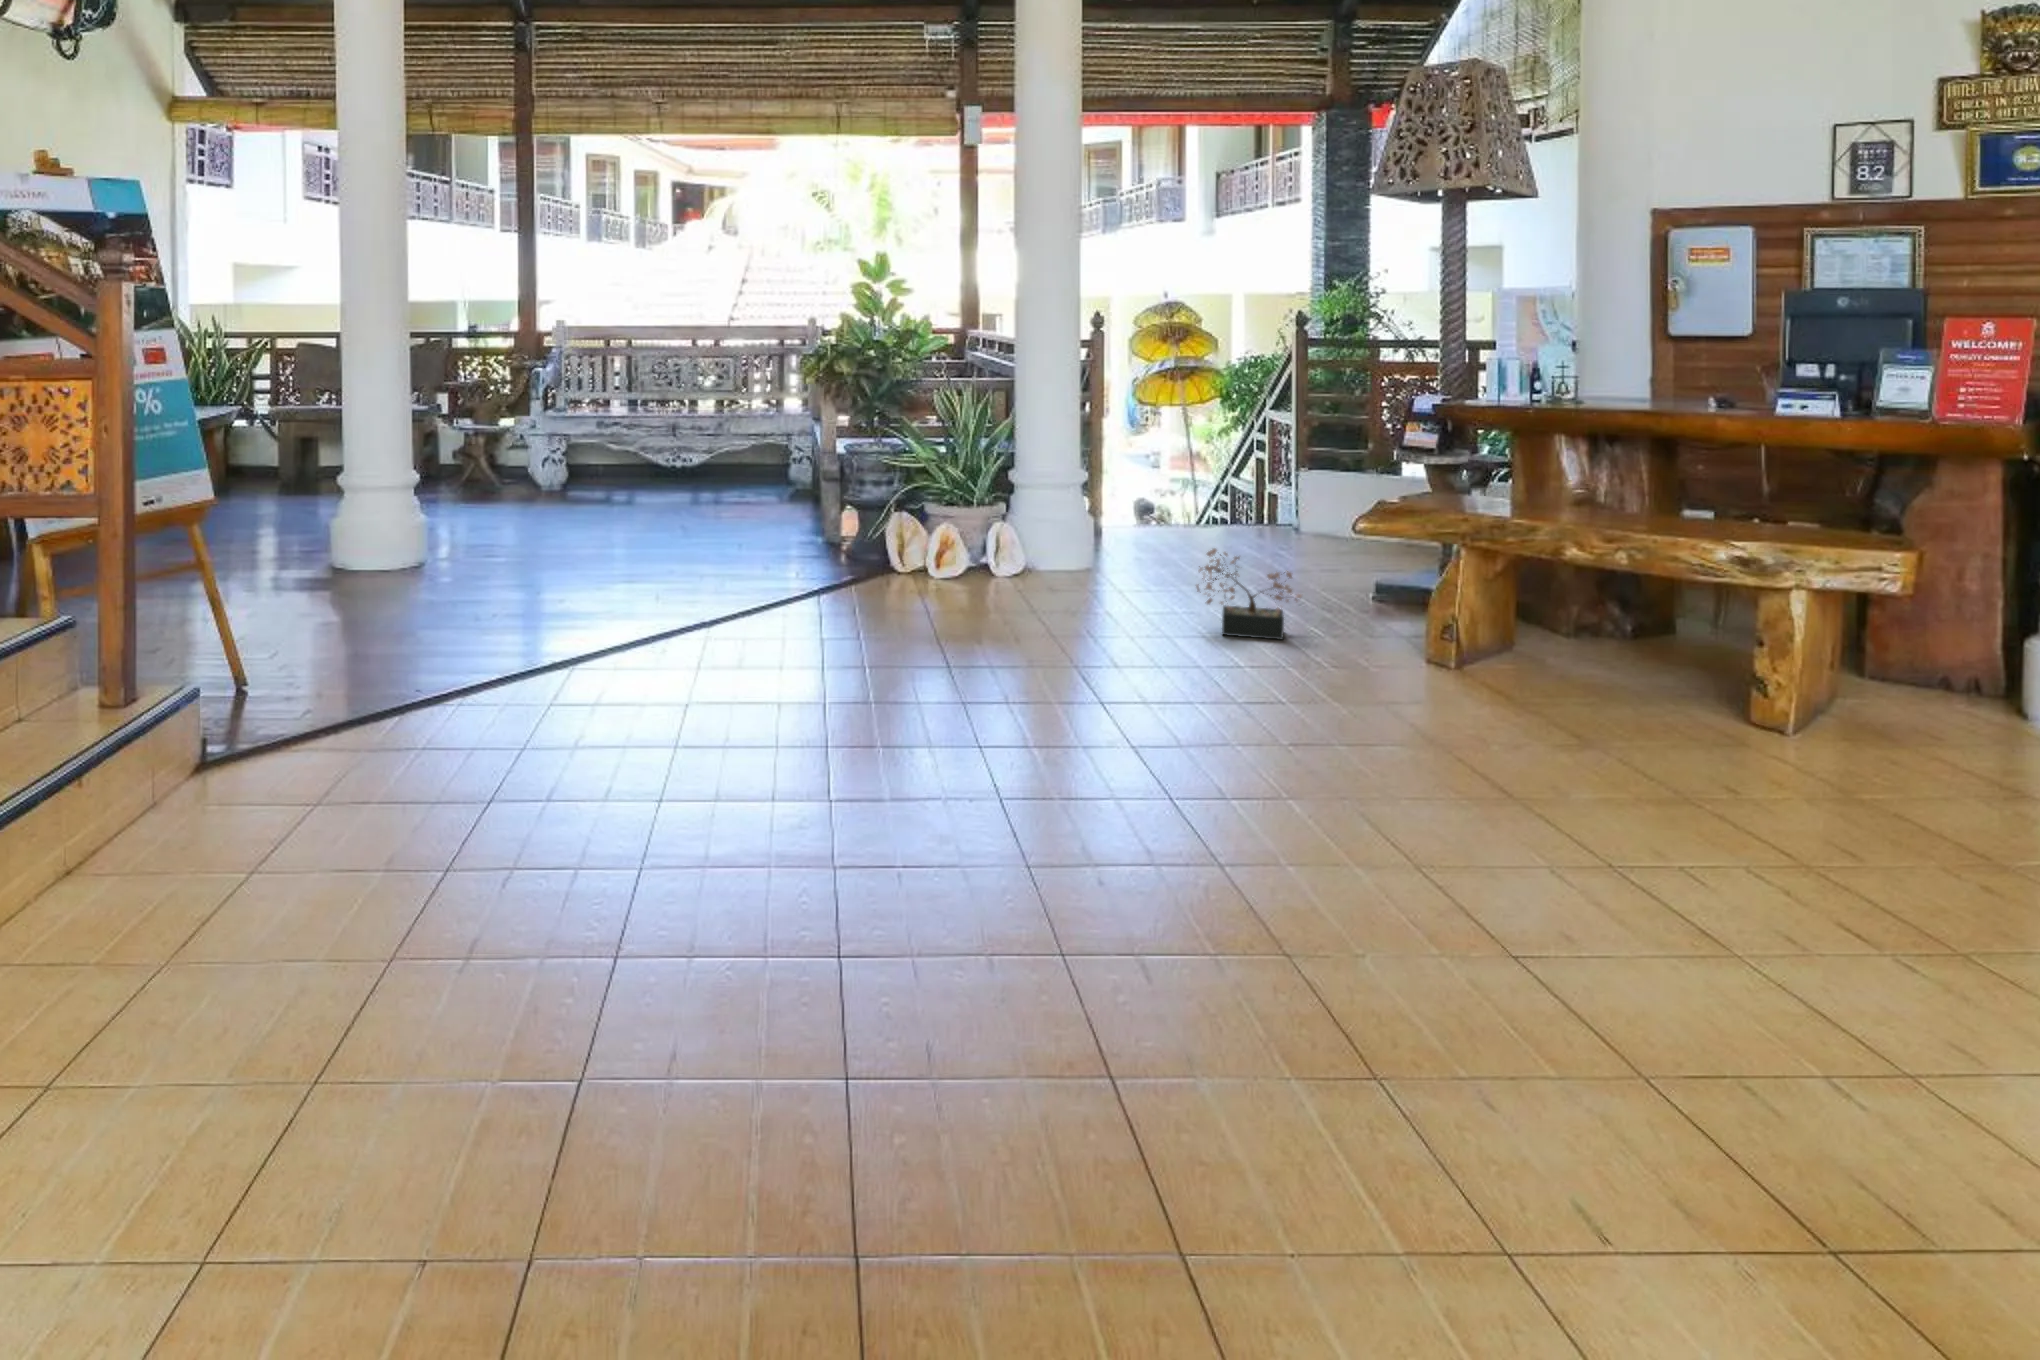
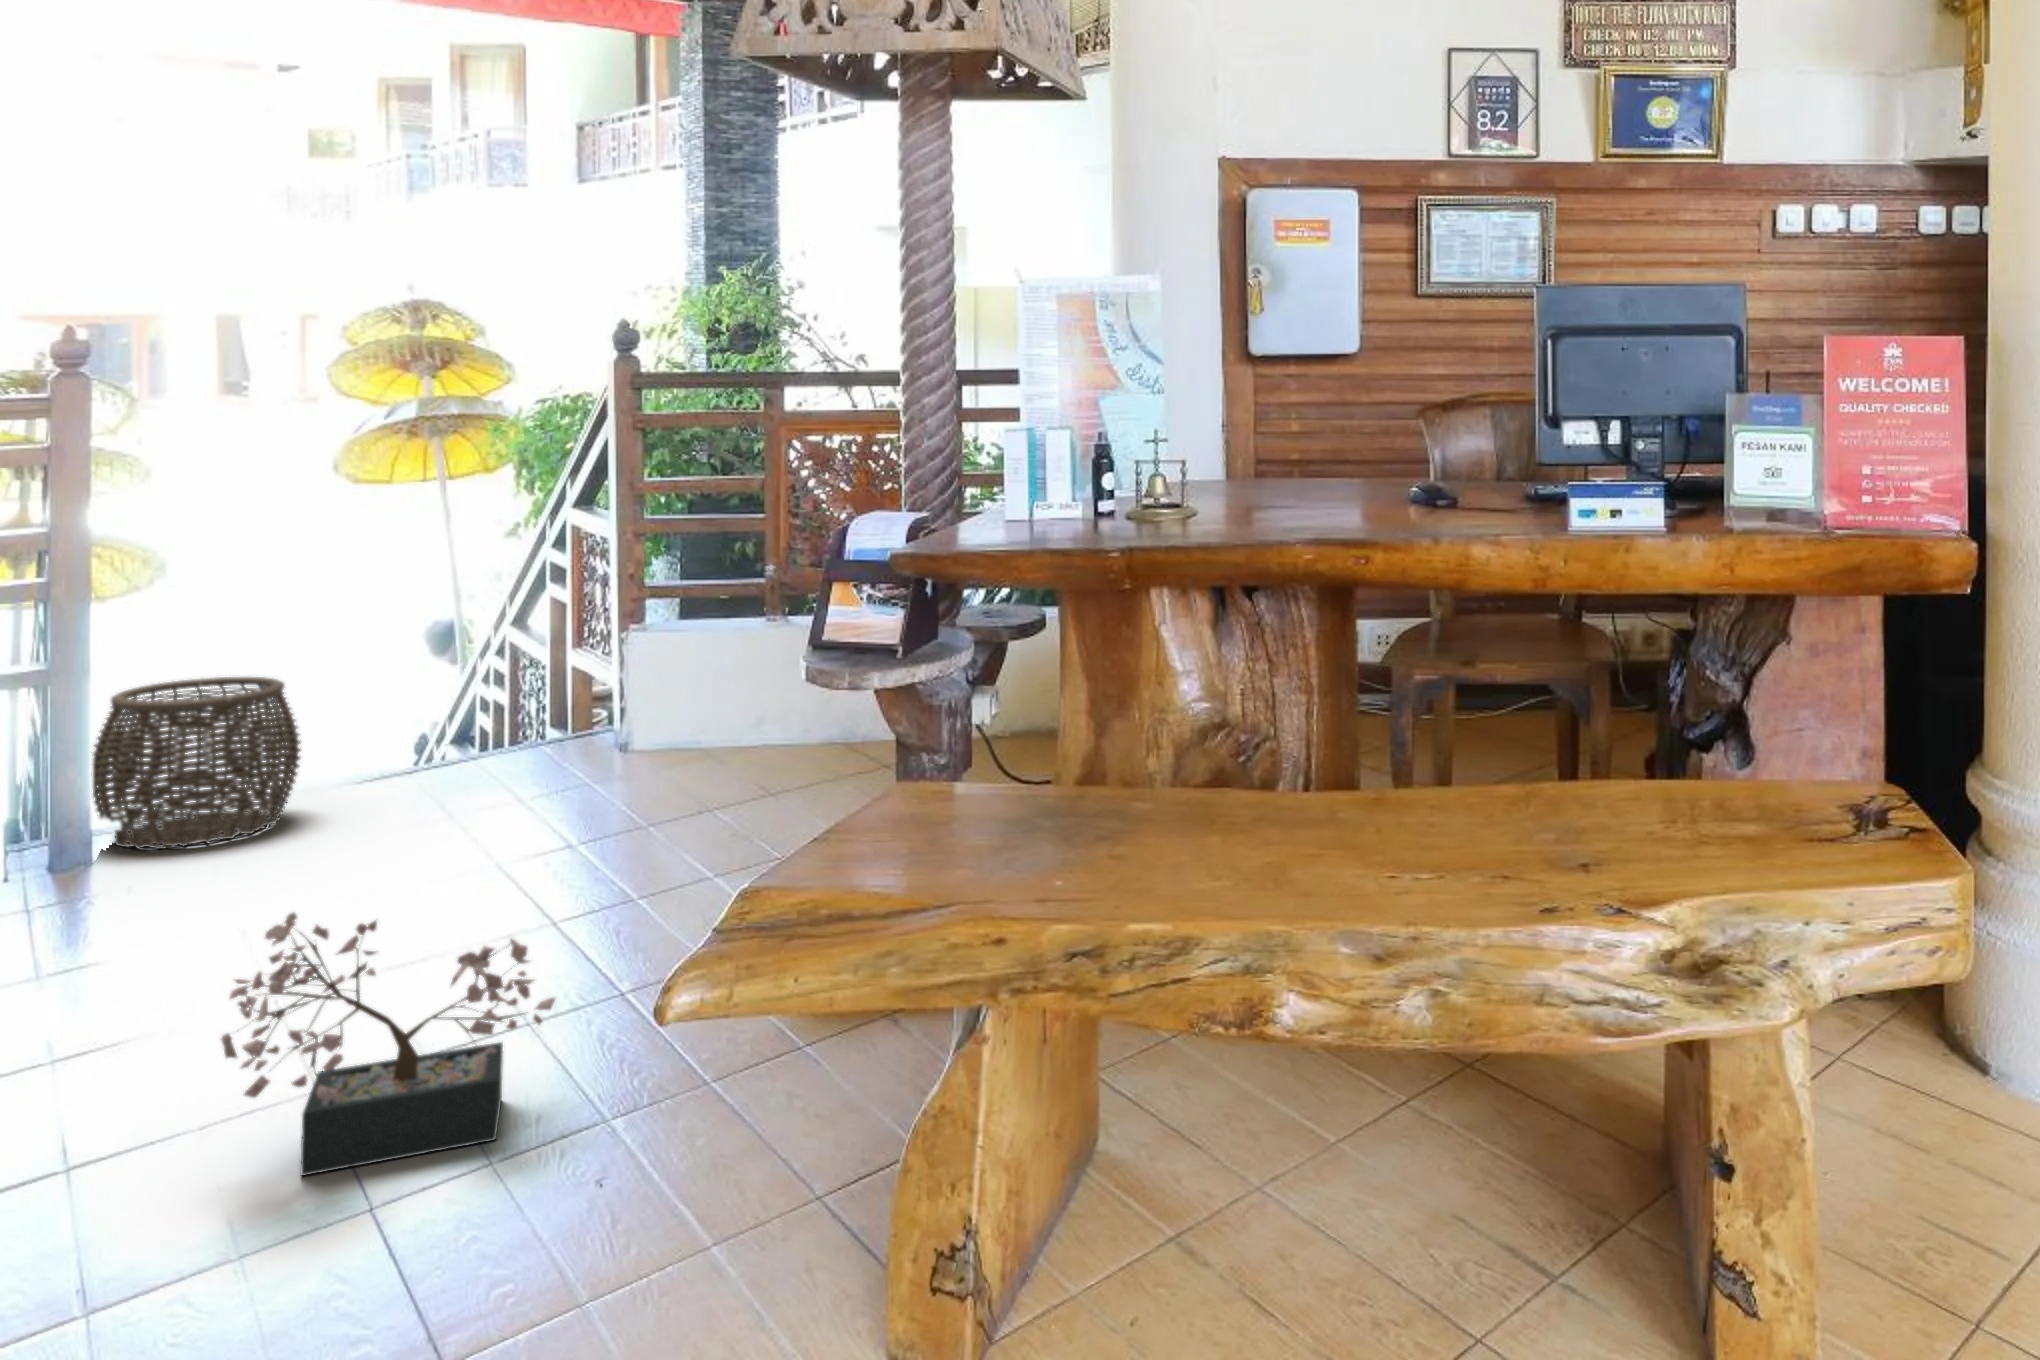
woven basket: none [1102,474,1176,543] -> present [92,677,301,849]

